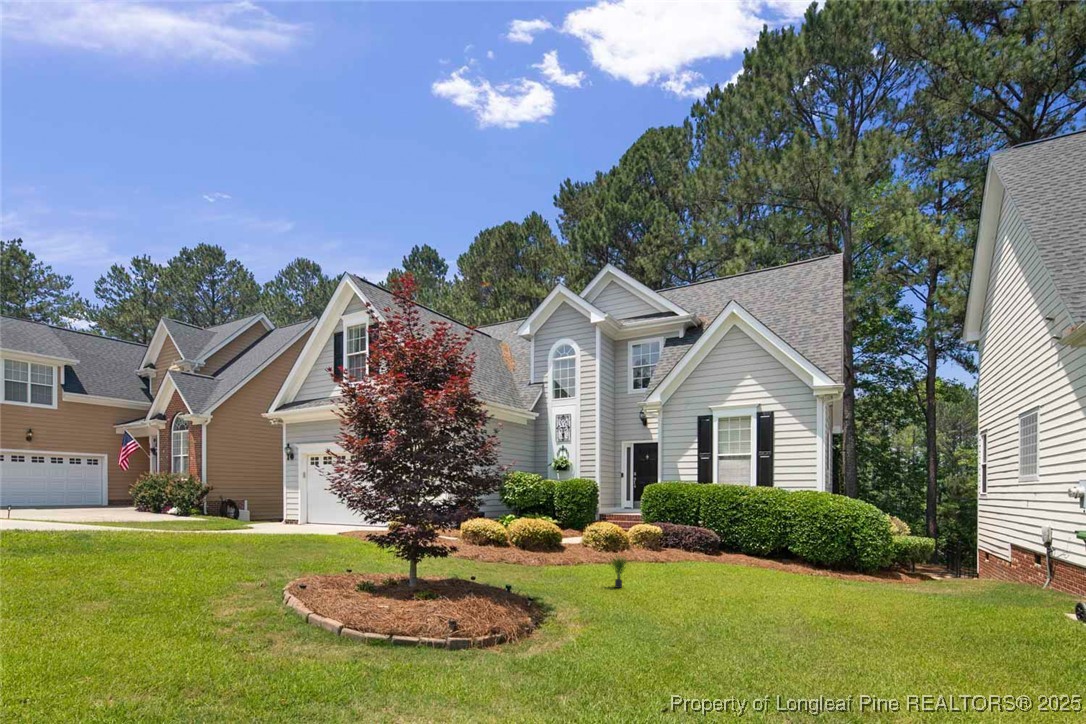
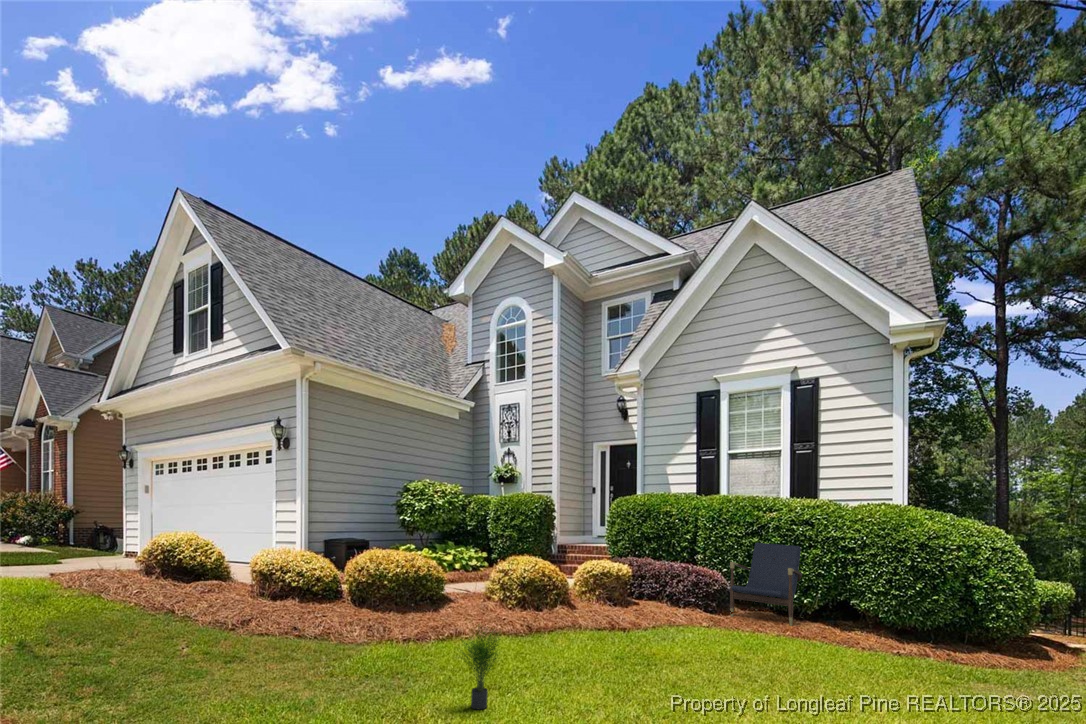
lounge chair: none [720,514,761,560] -> present [730,543,803,626]

